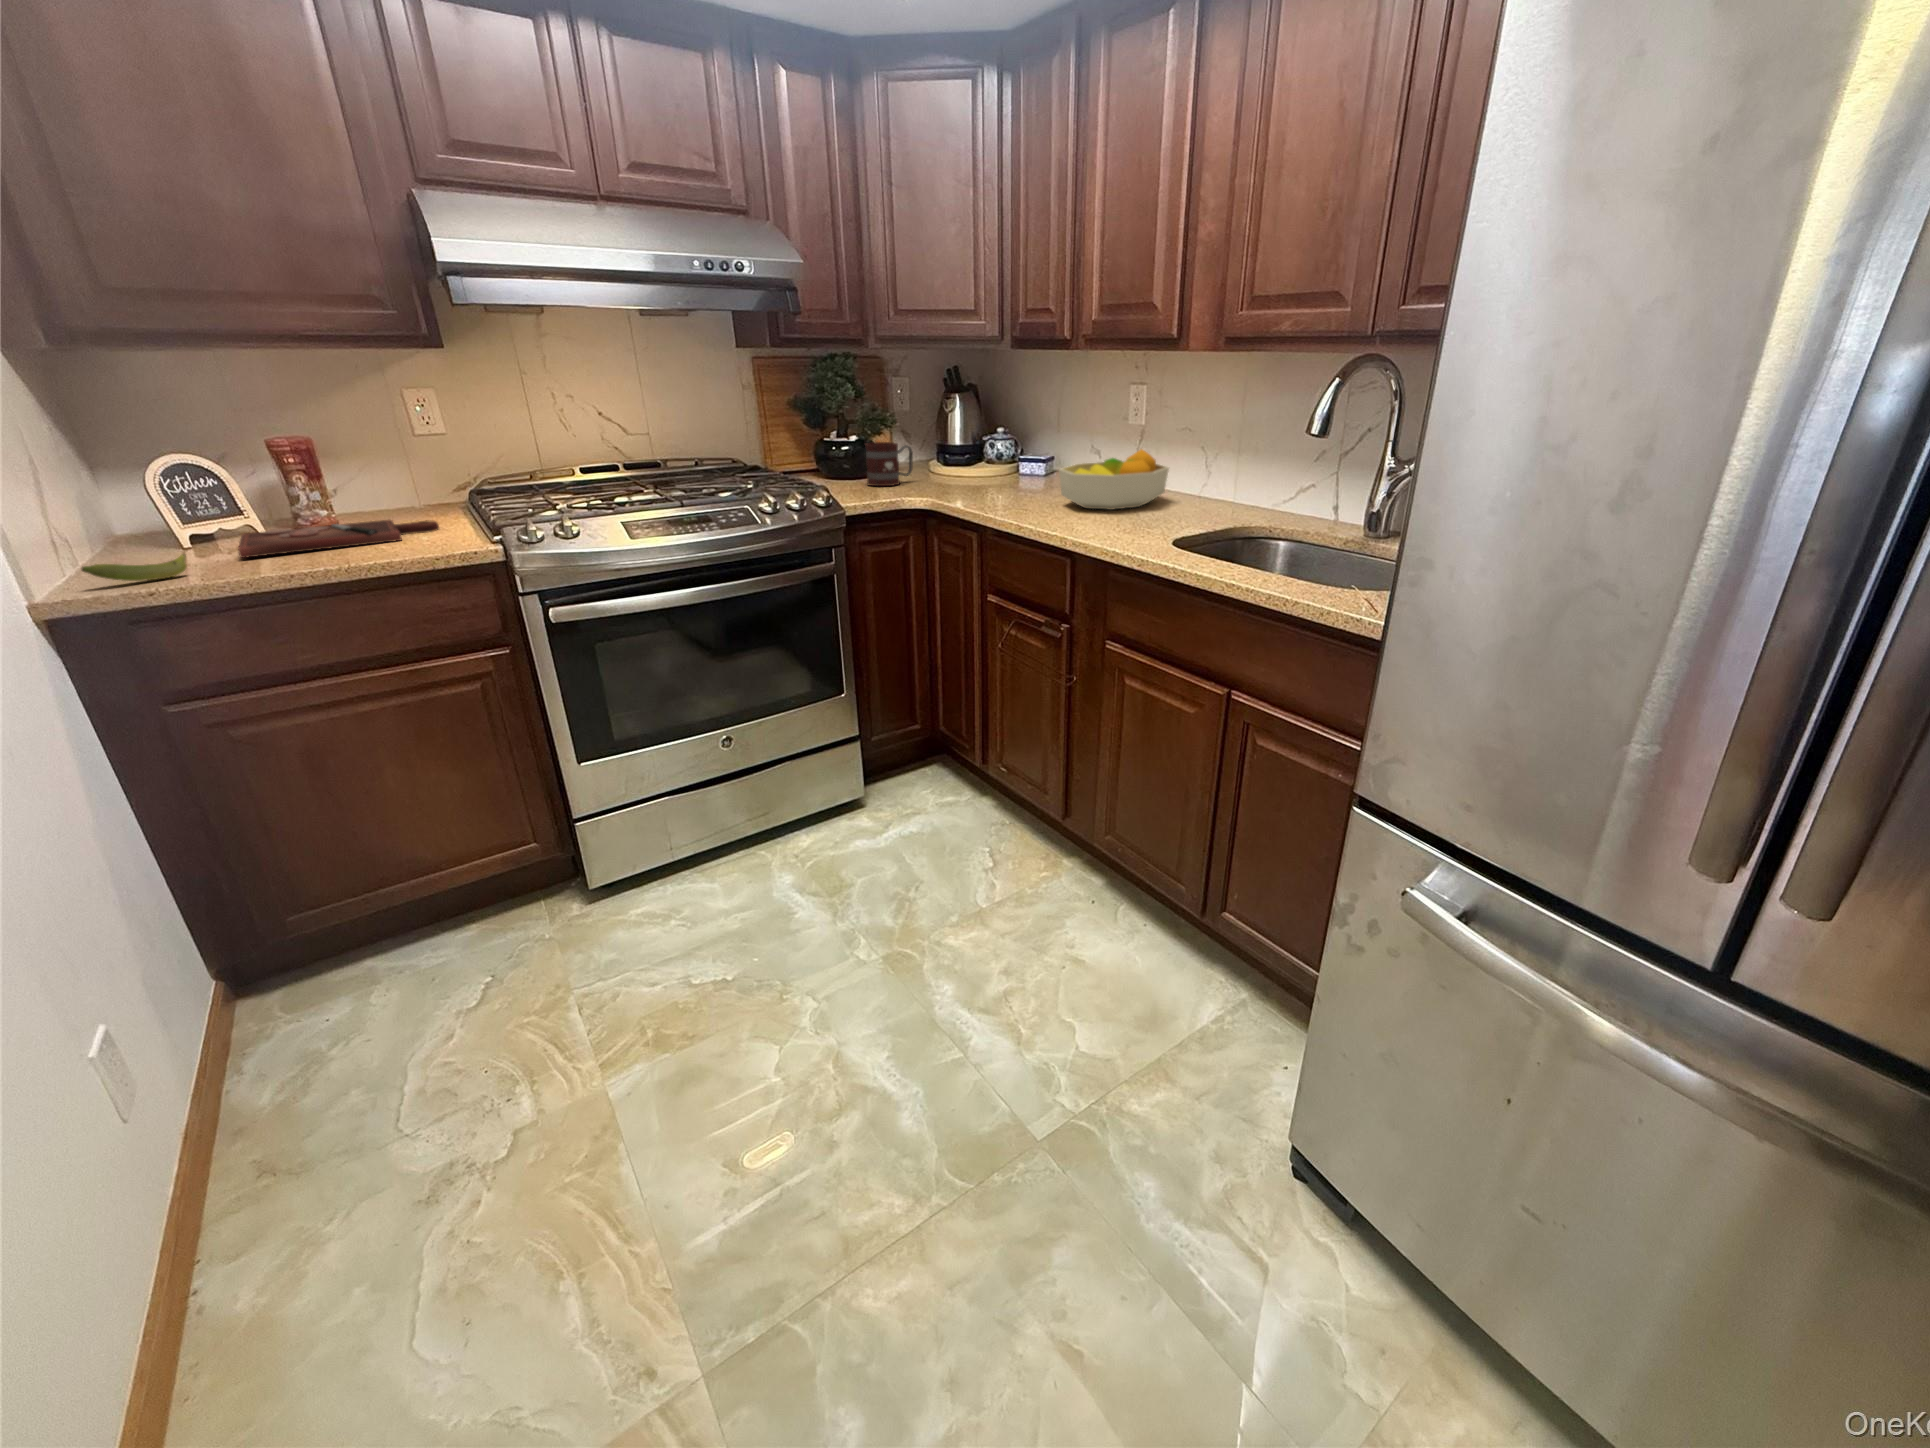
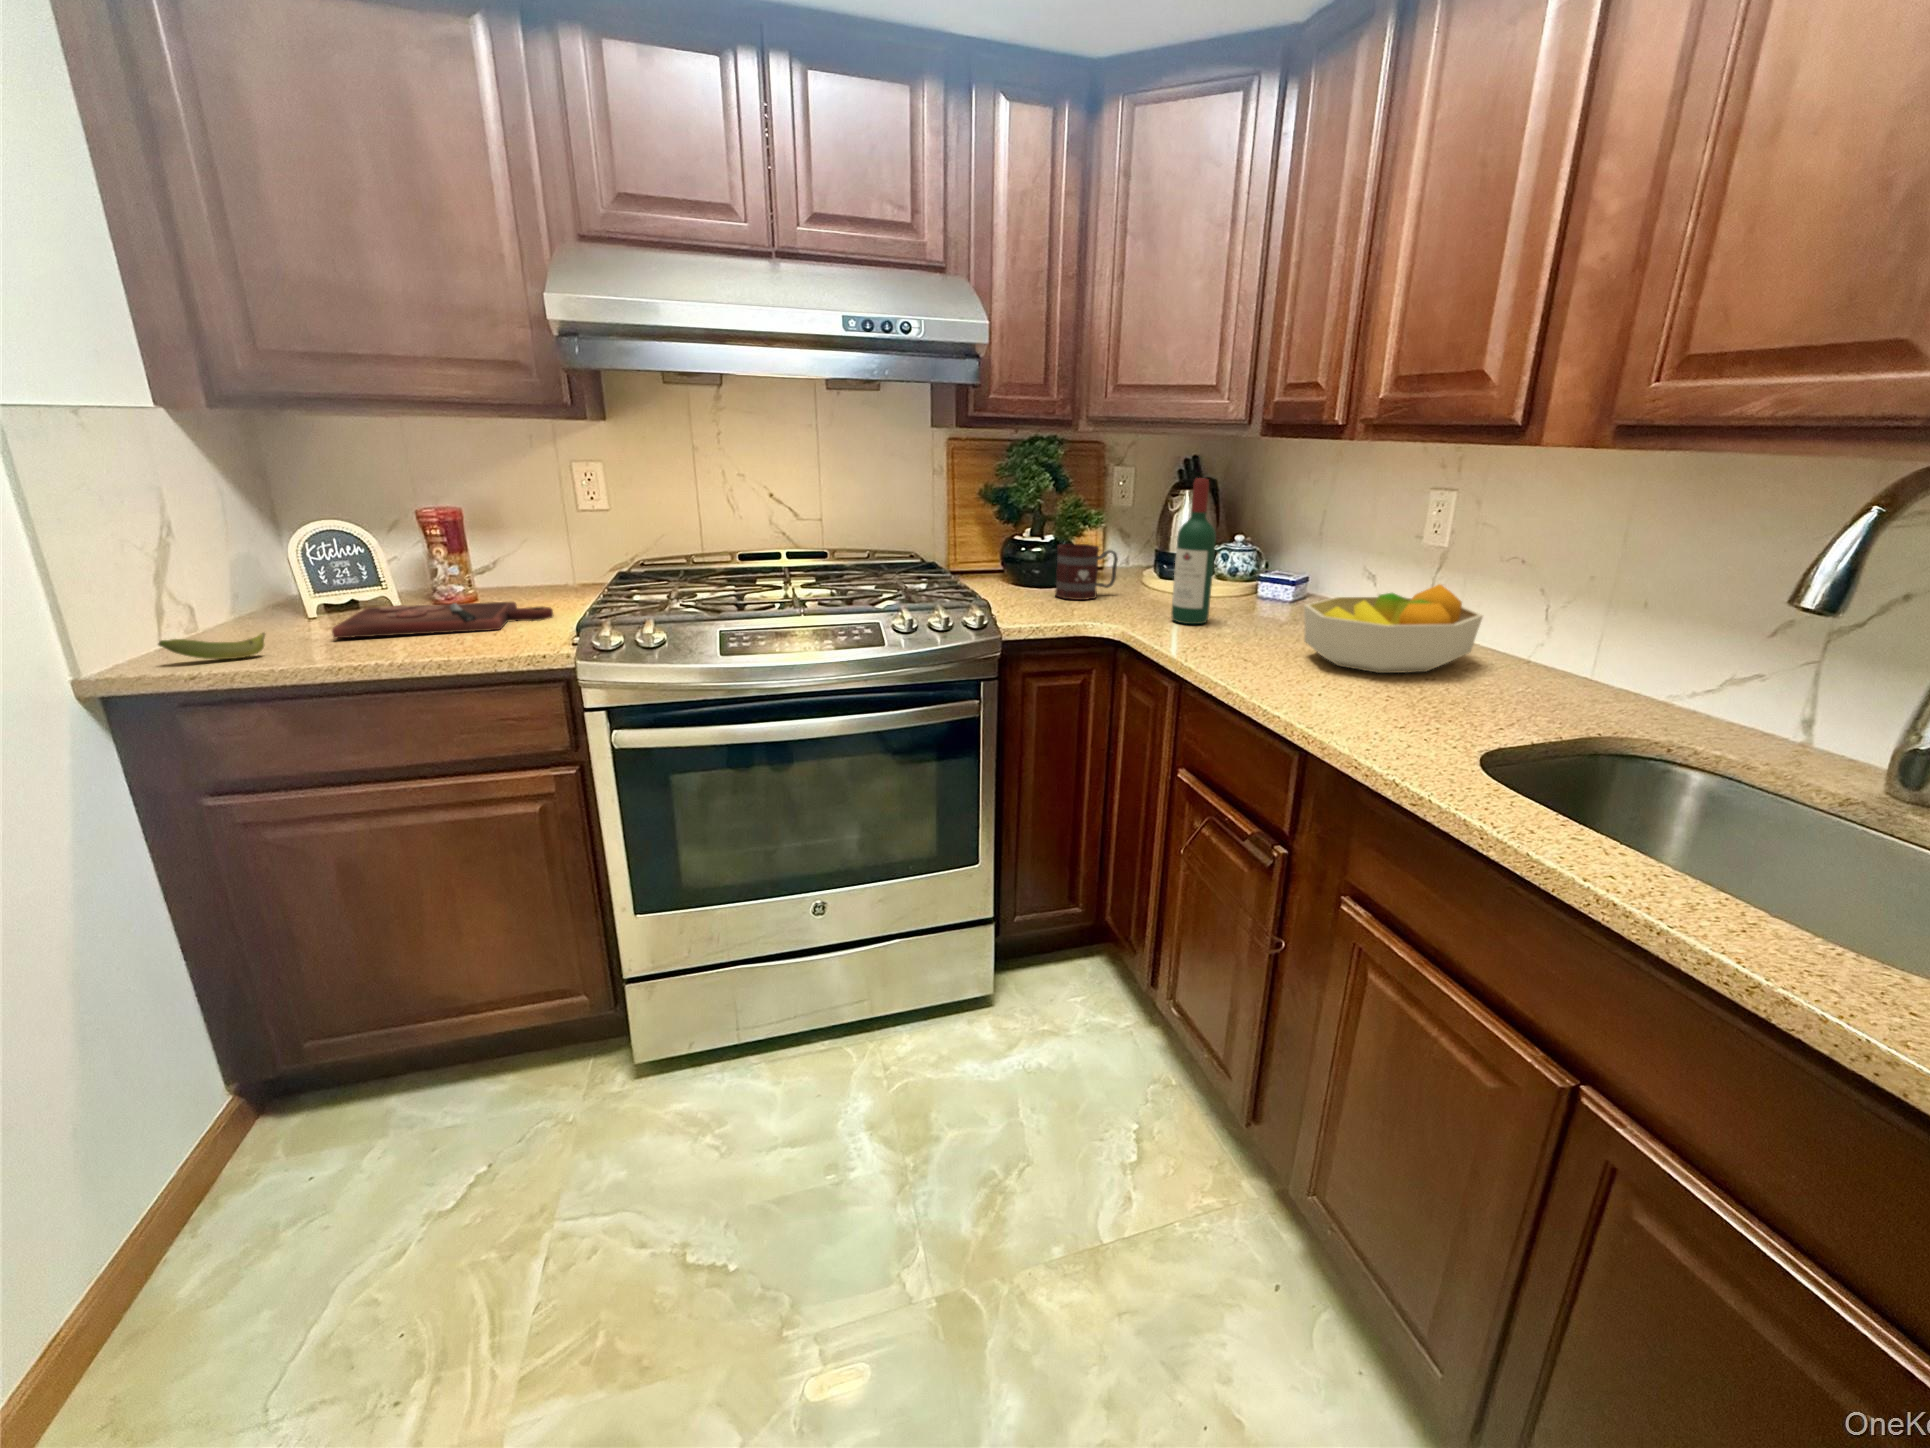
wine bottle: none [962,383,990,494] -> present [1172,478,1216,624]

